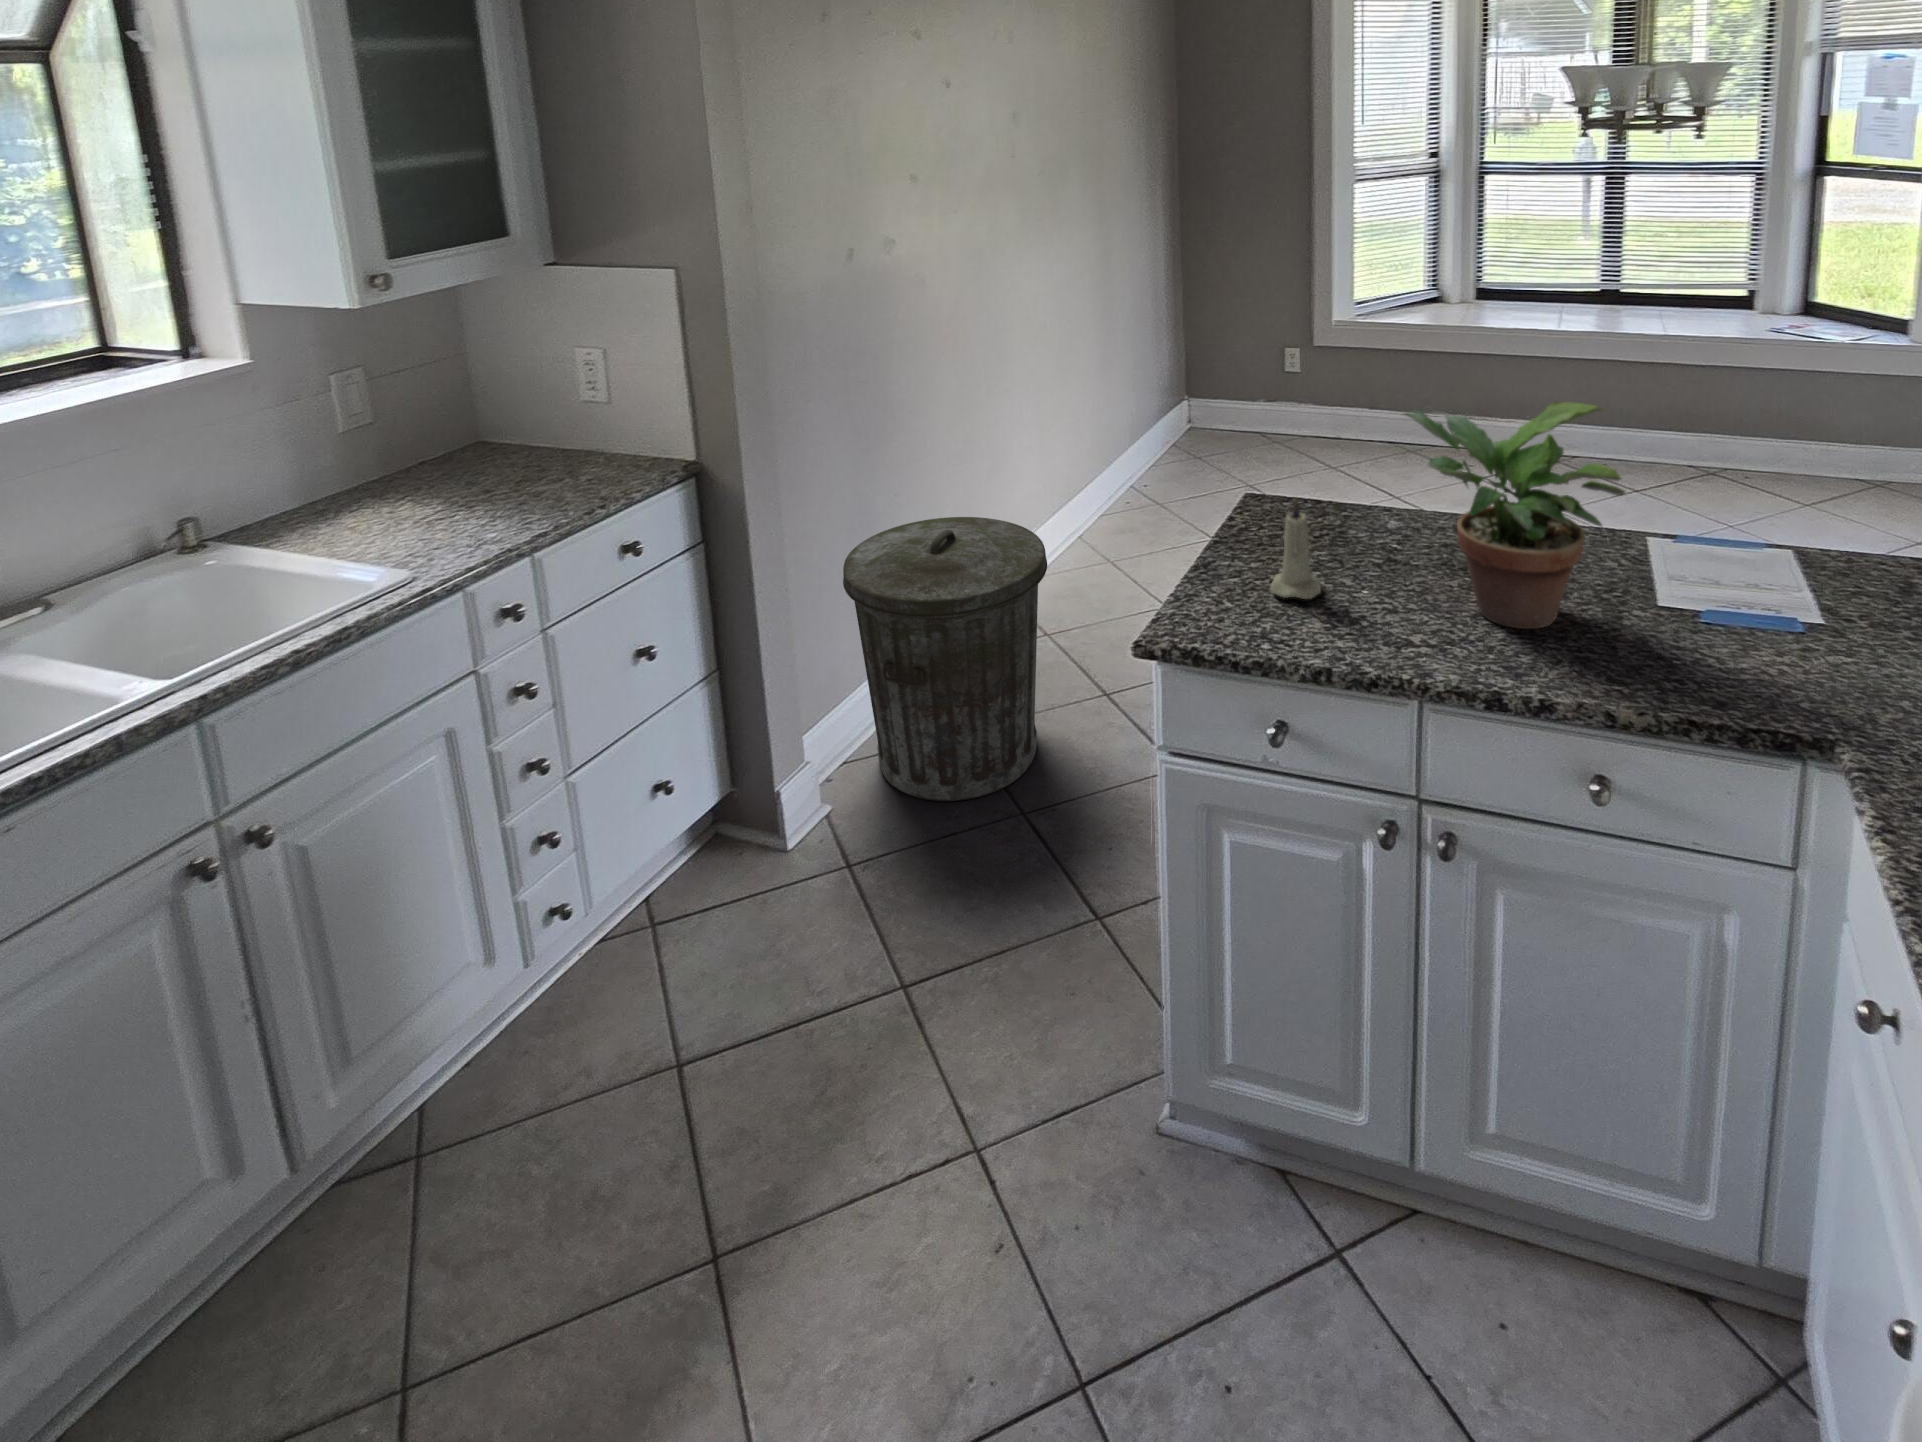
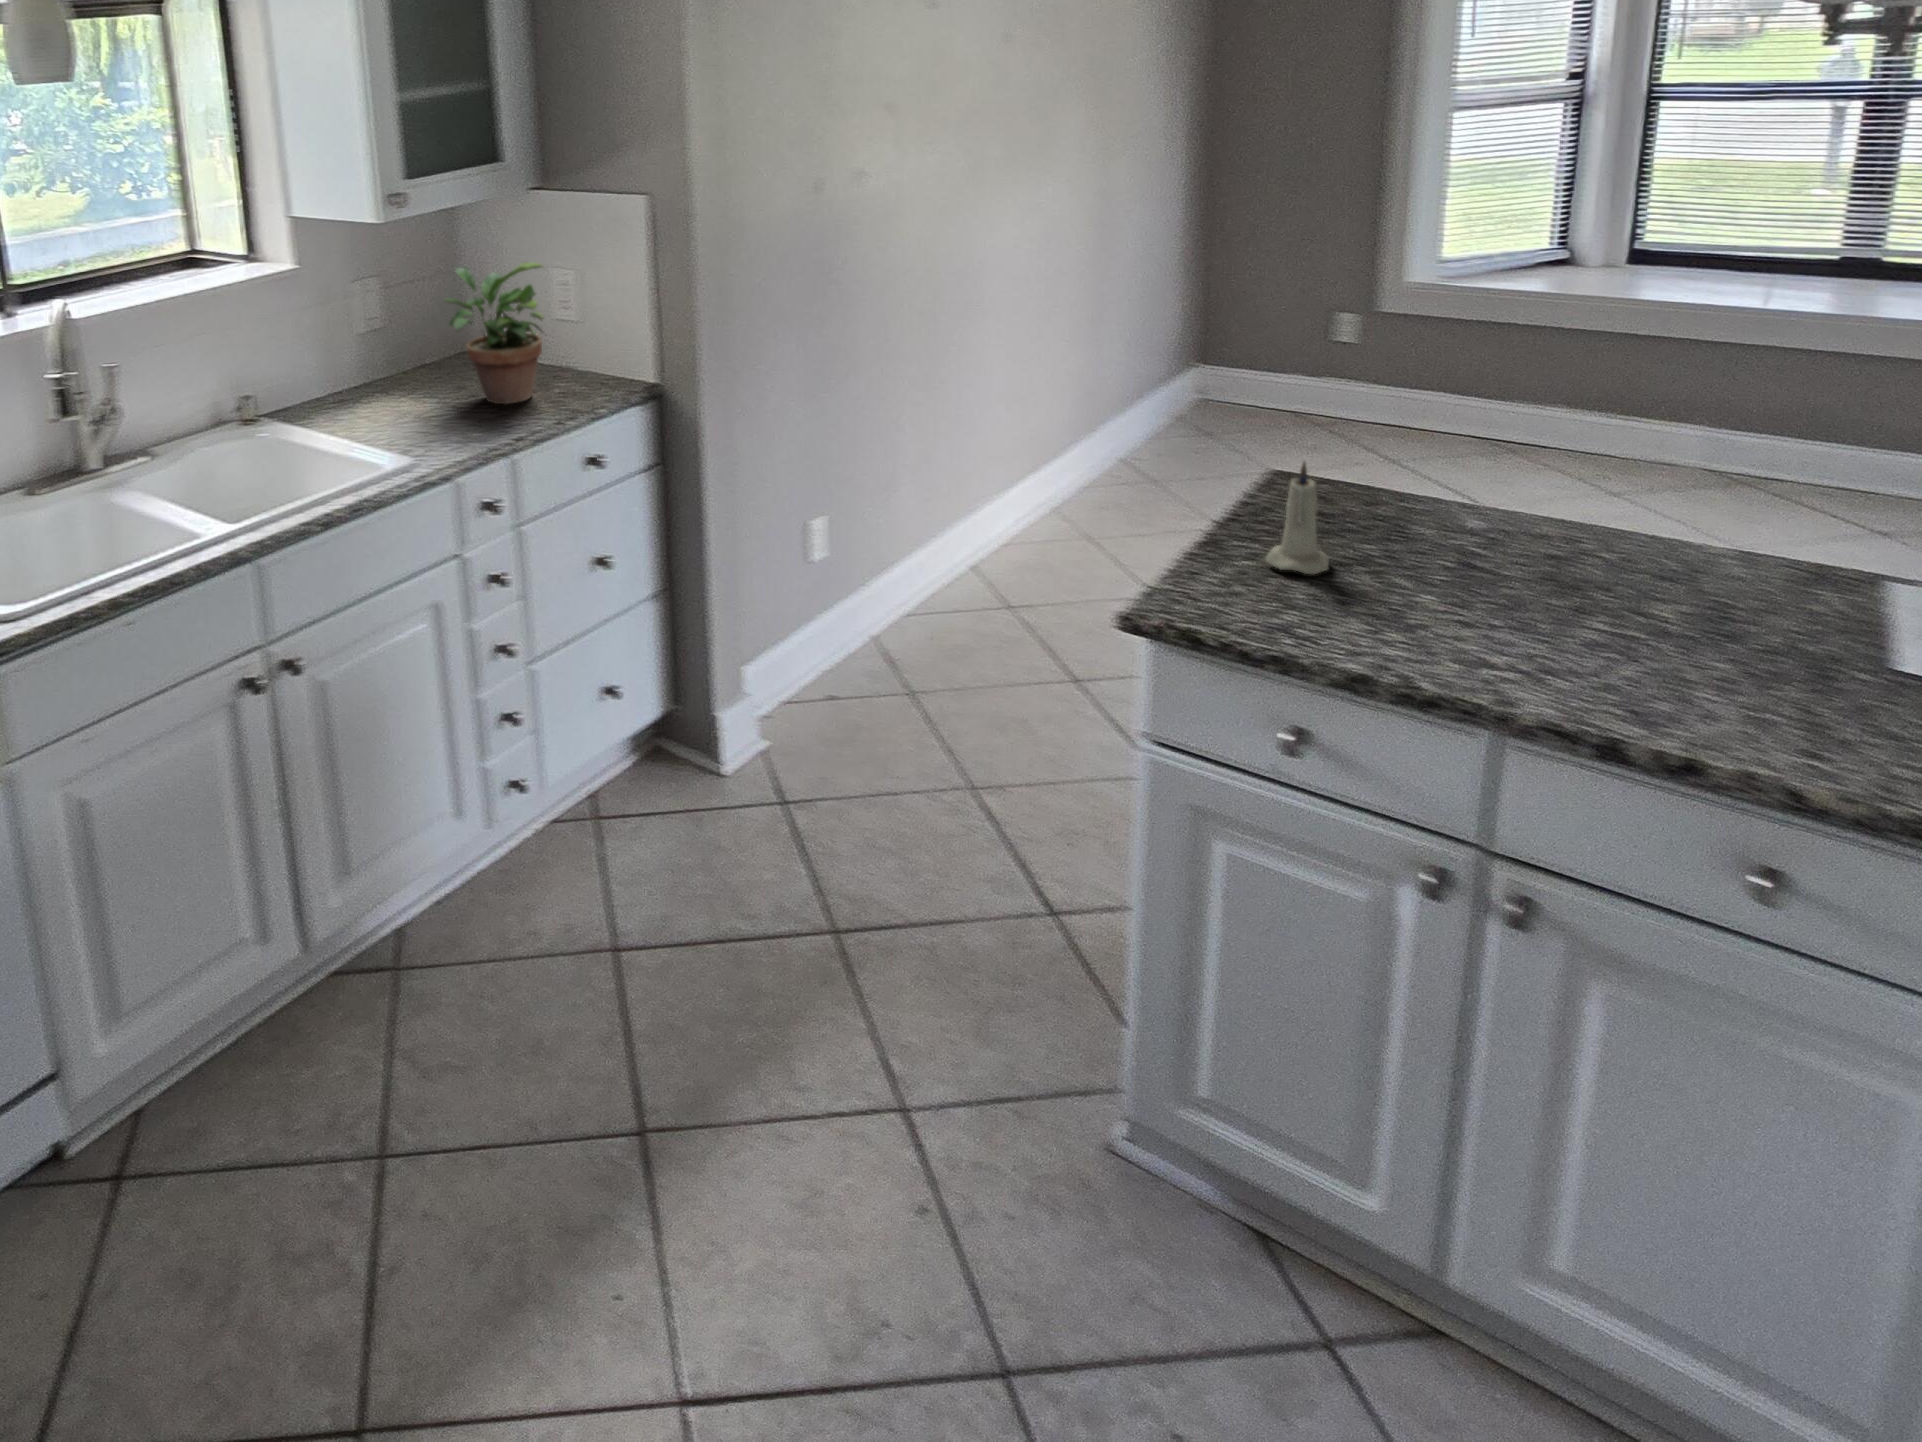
potted plant: present [1403,402,1625,629] -> present [445,262,543,404]
trash can: present [843,517,1047,801] -> none [791,475,1014,769]

